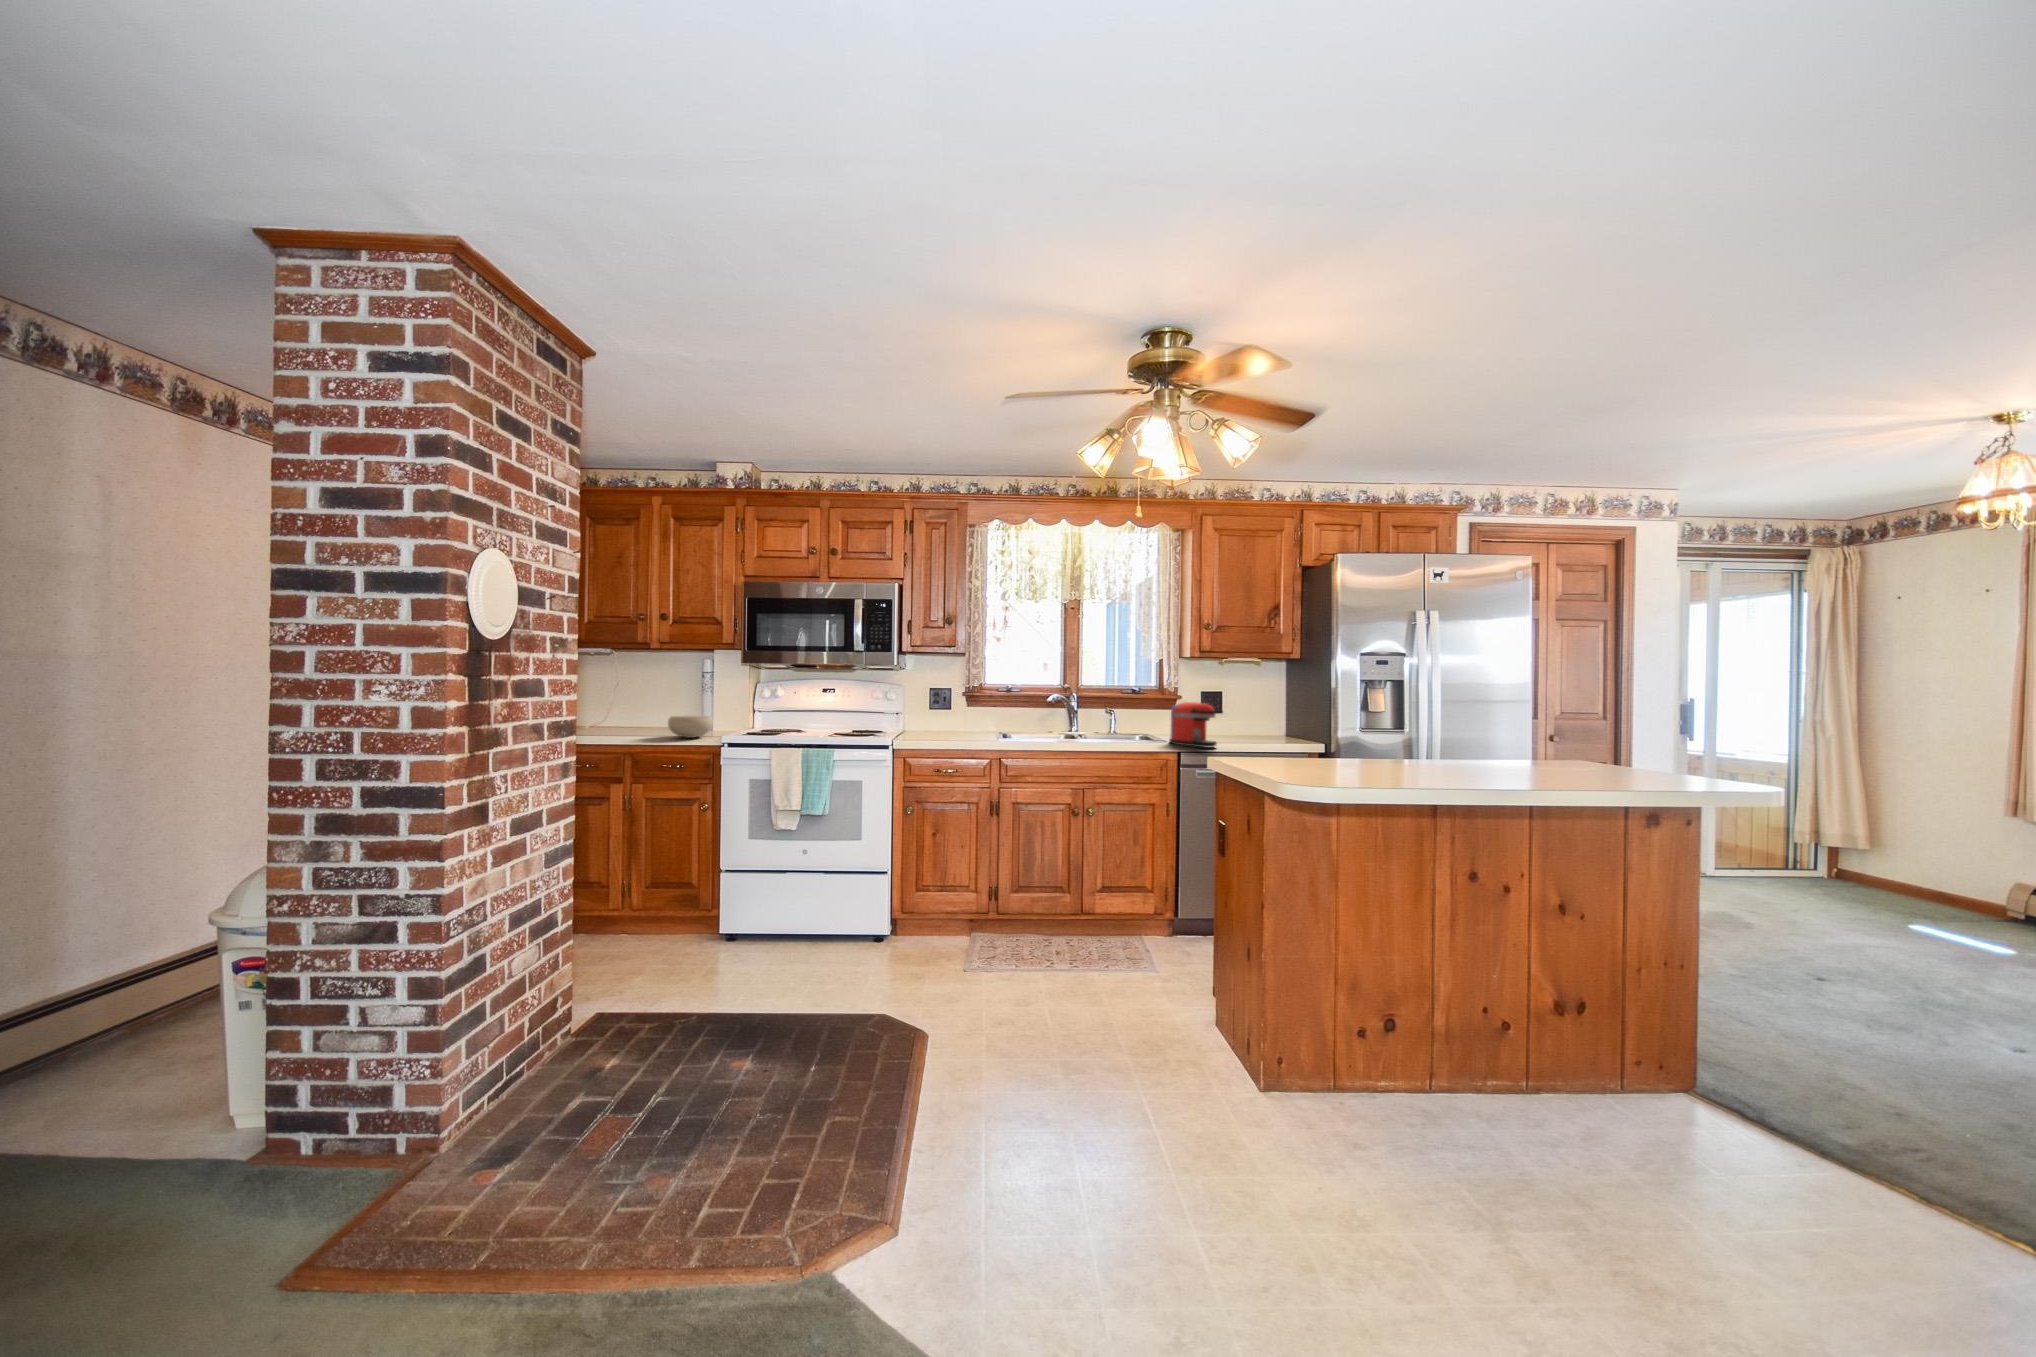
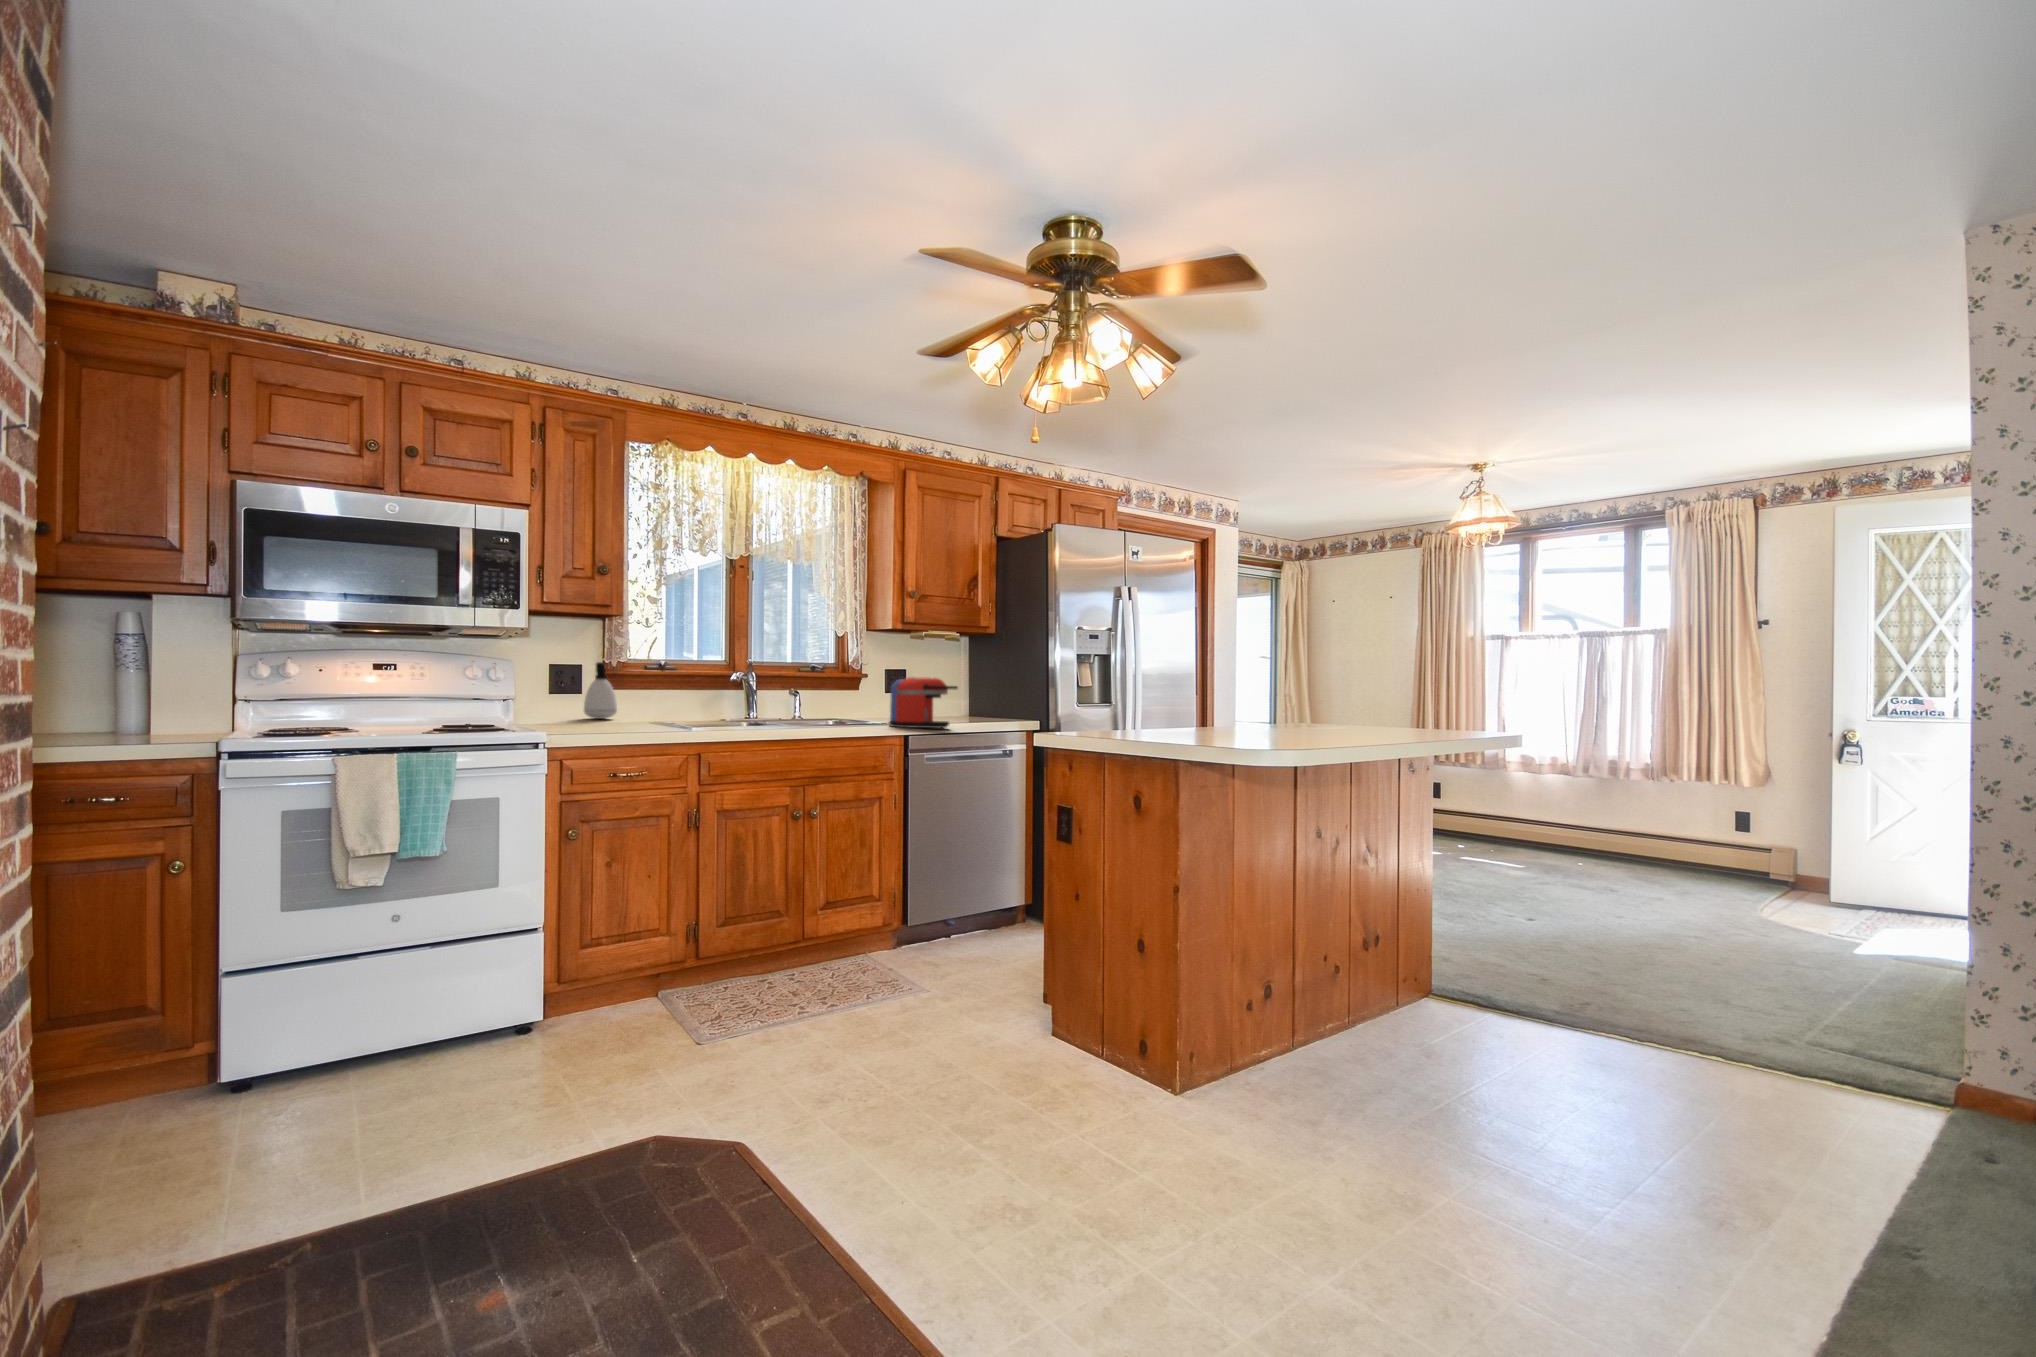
soap dispenser: none [952,687,975,728] -> present [584,662,617,719]
bowl: present [668,715,713,738] -> none [76,704,183,744]

